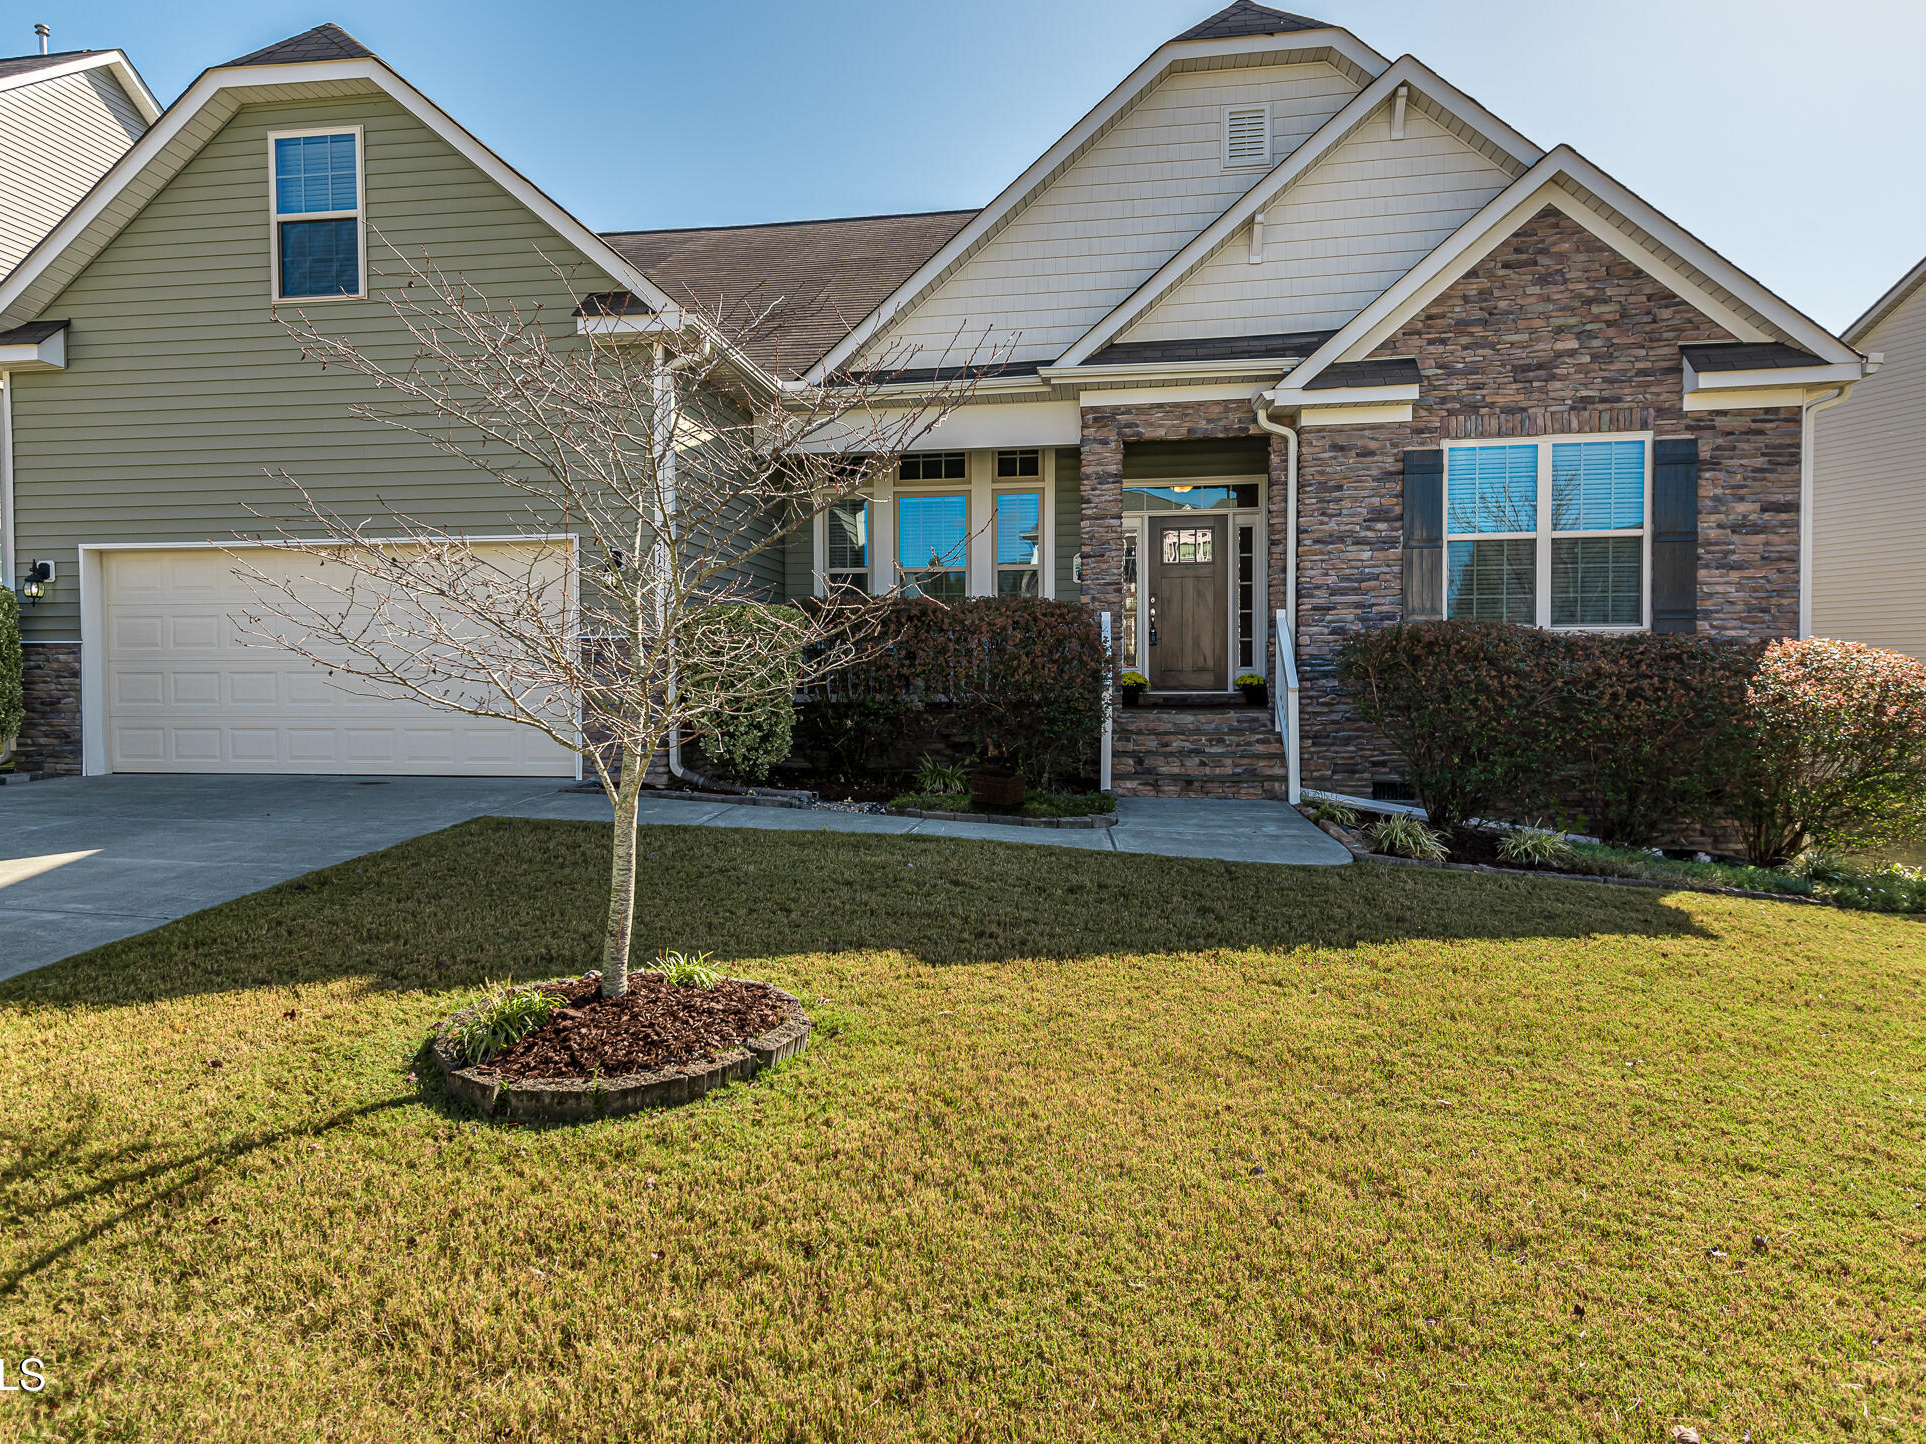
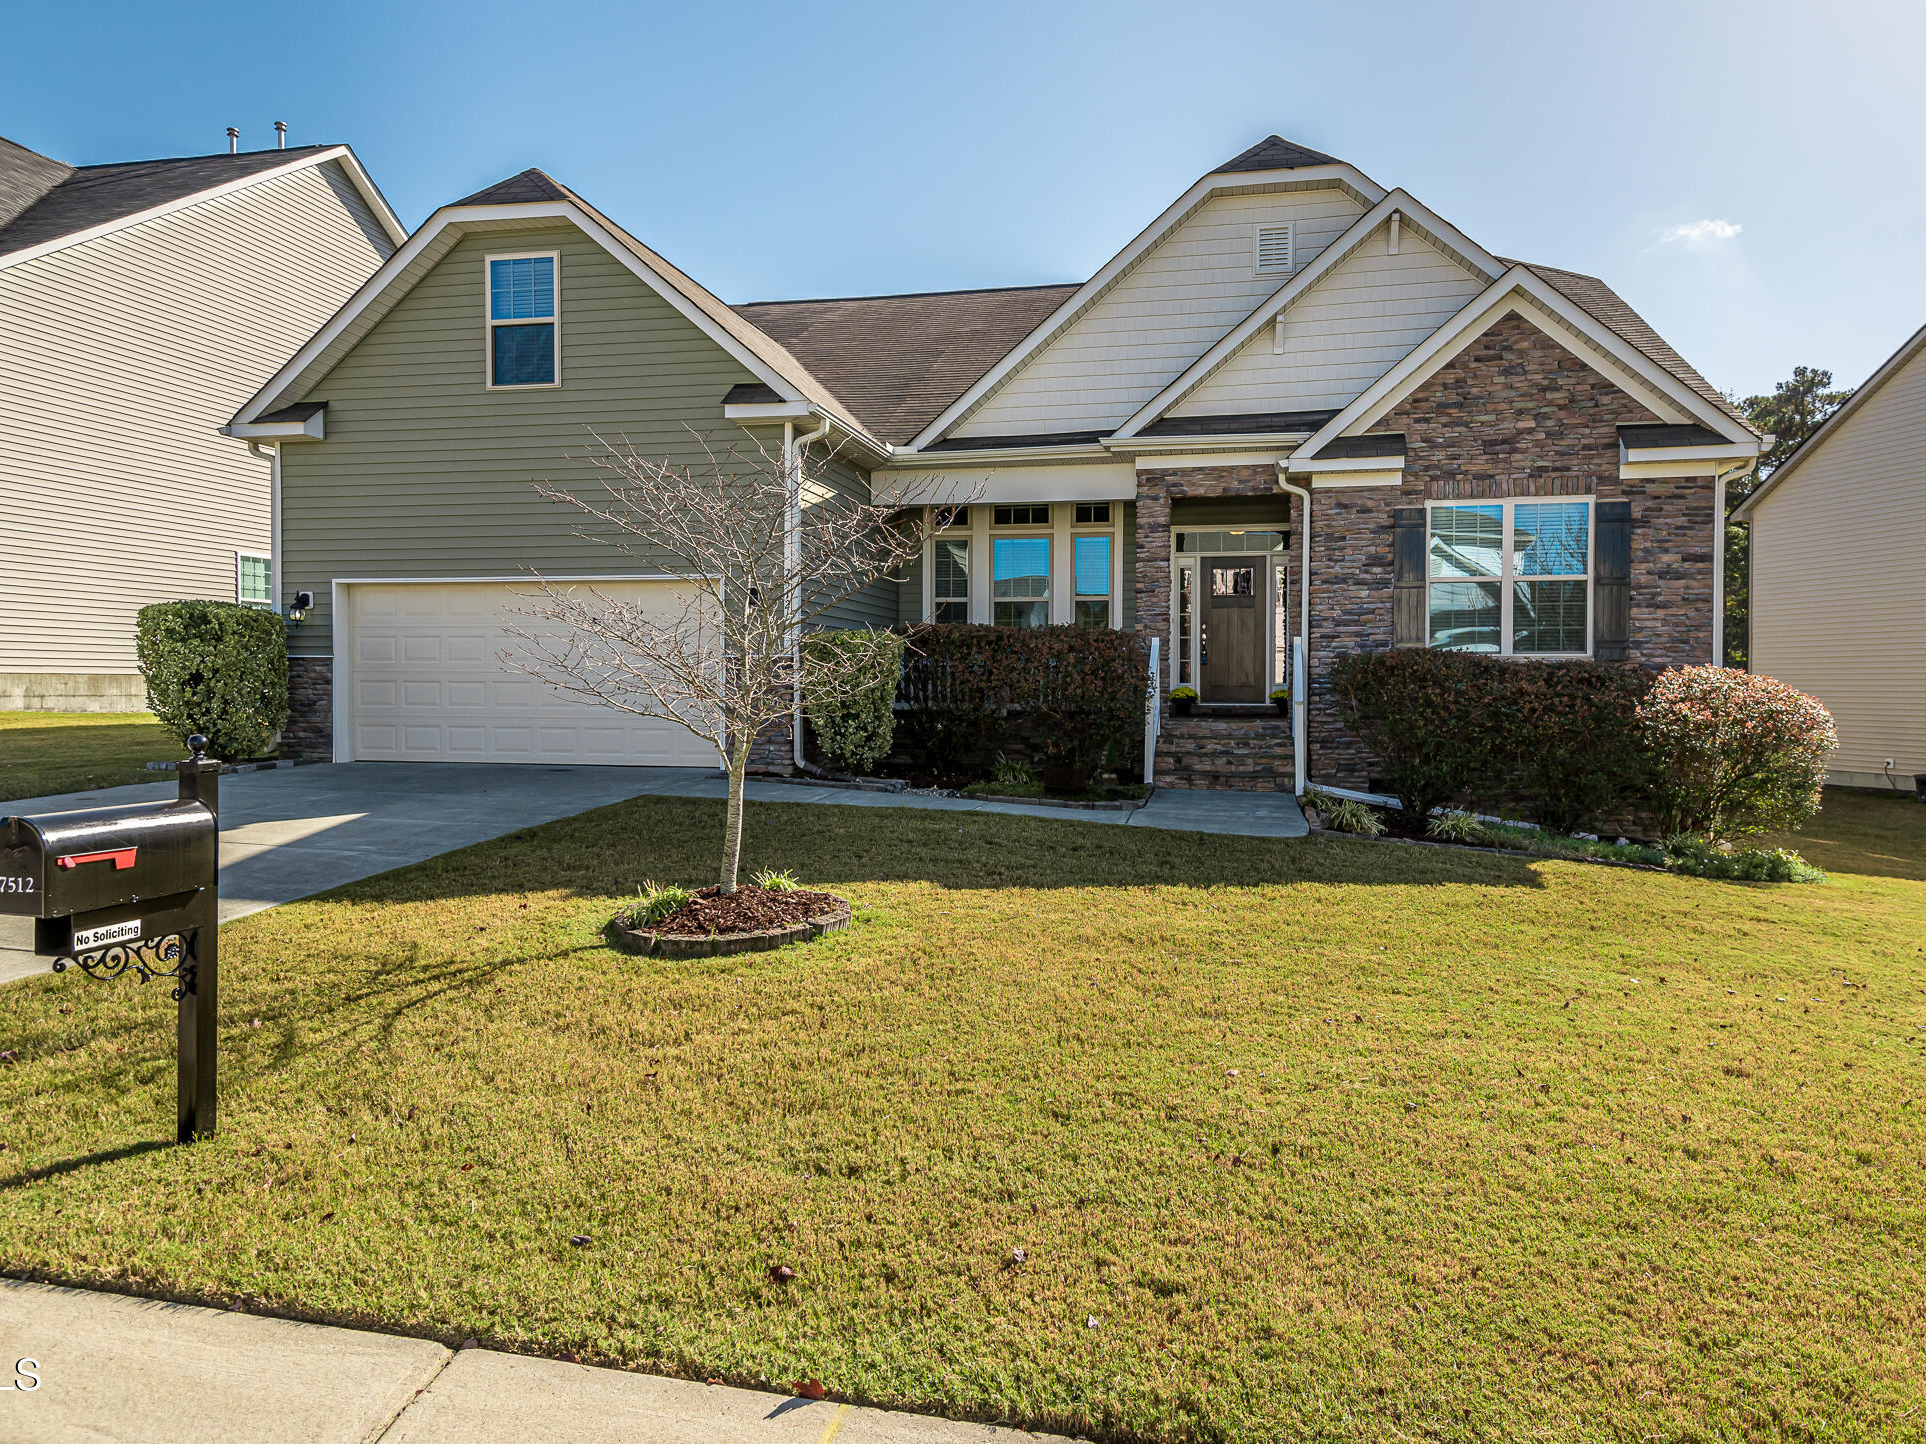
potted tree: none [1042,736,1066,802] -> present [1102,738,1118,788]

